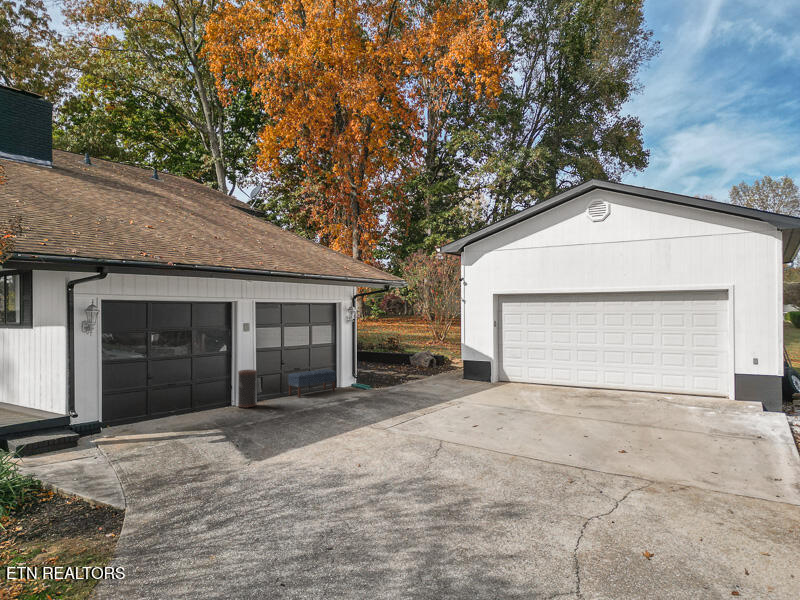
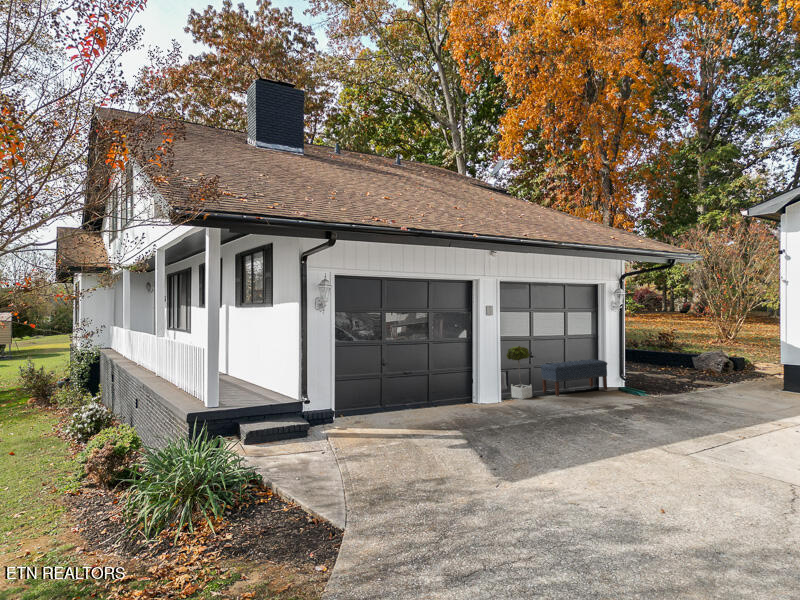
potted tree: none [262,360,281,401] -> present [506,346,532,399]
trash can: present [238,370,257,408] -> none [477,357,502,406]

